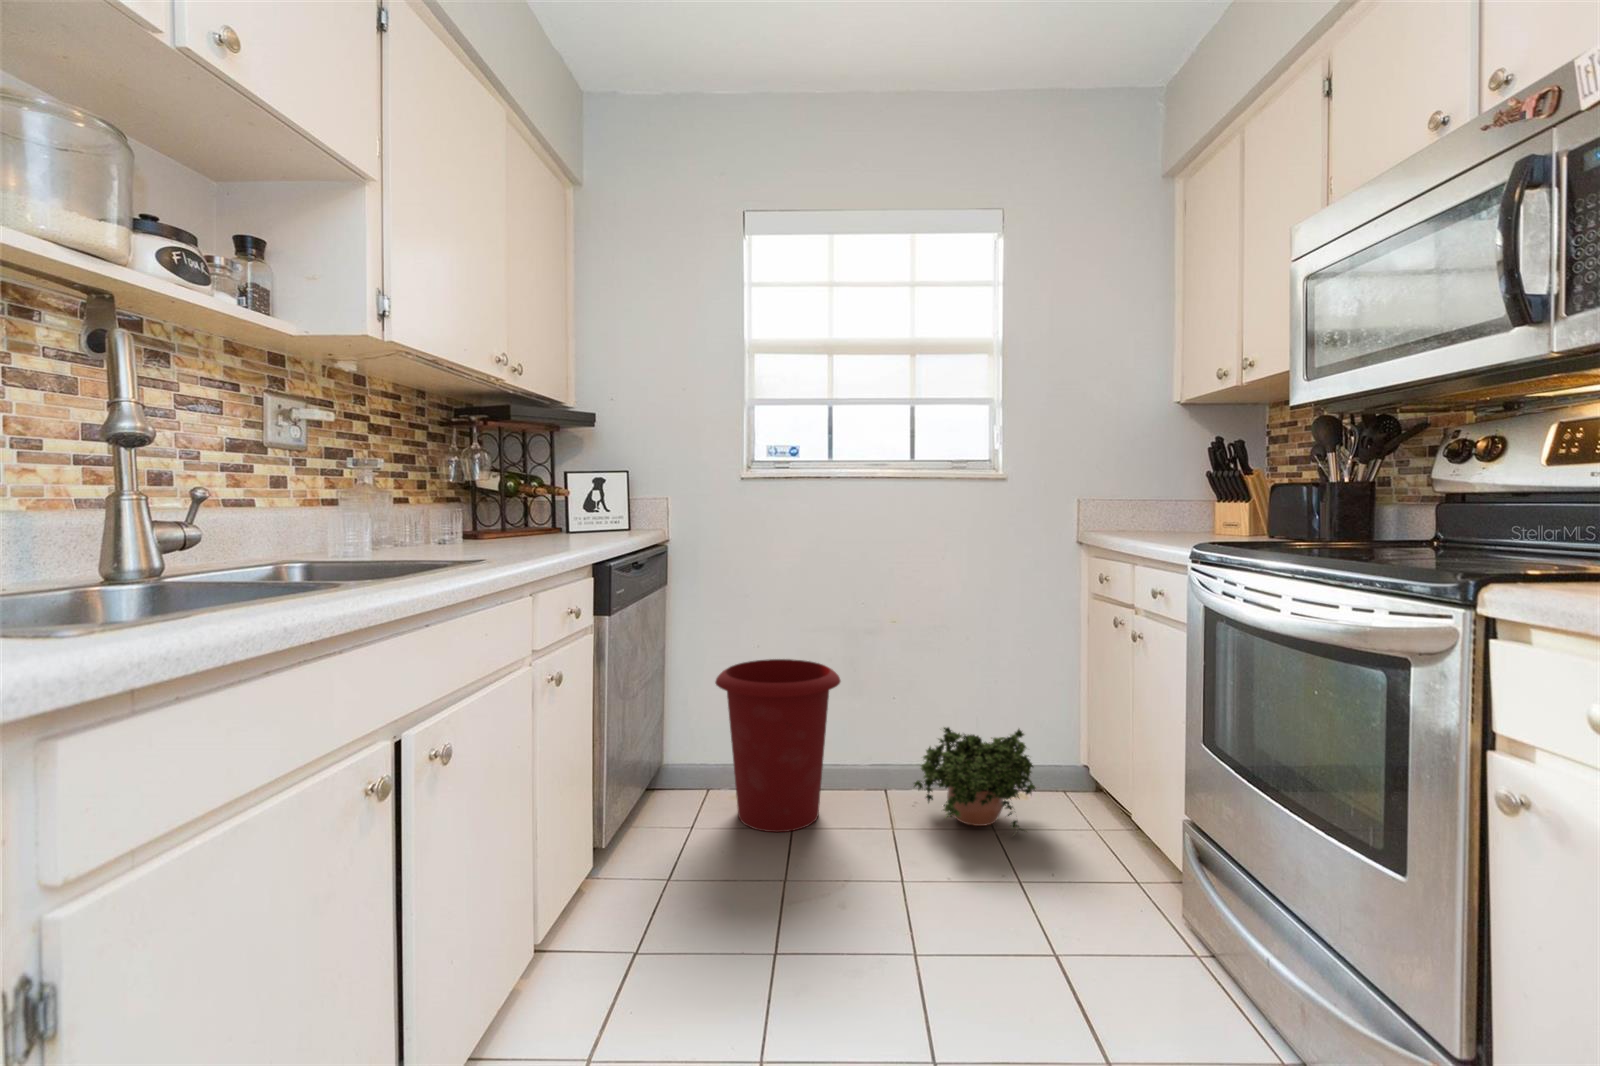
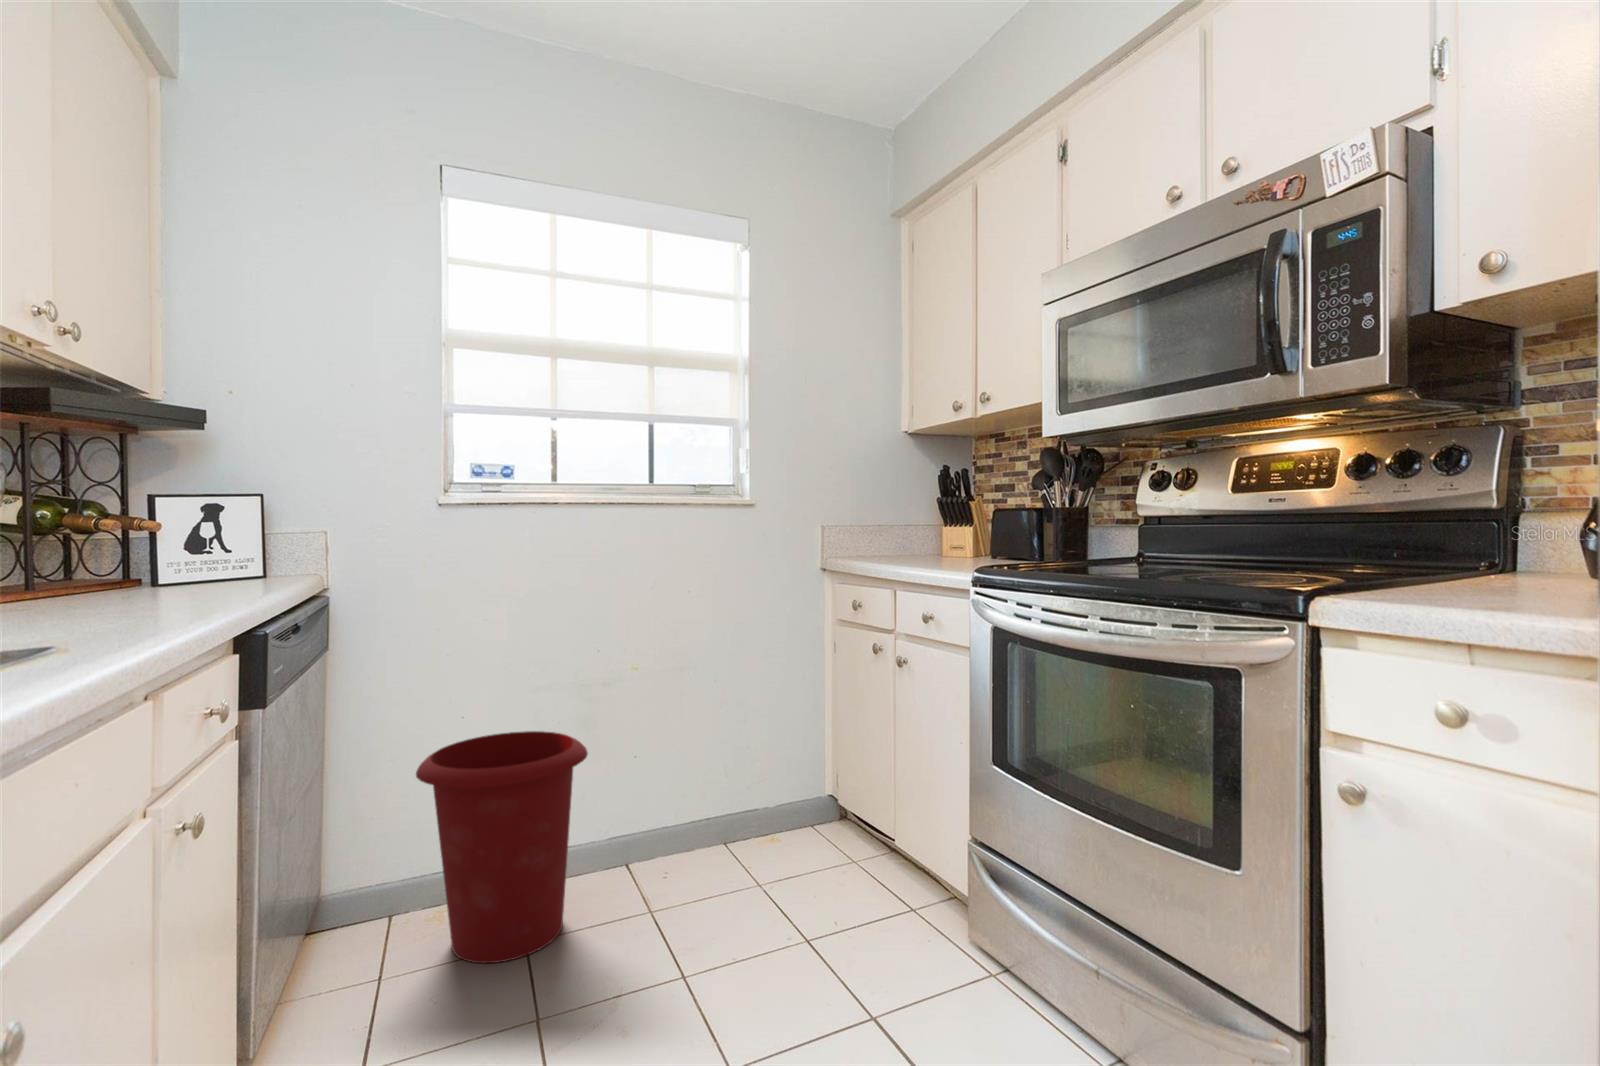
potted plant: present [914,727,1036,834] -> none [674,773,811,898]

